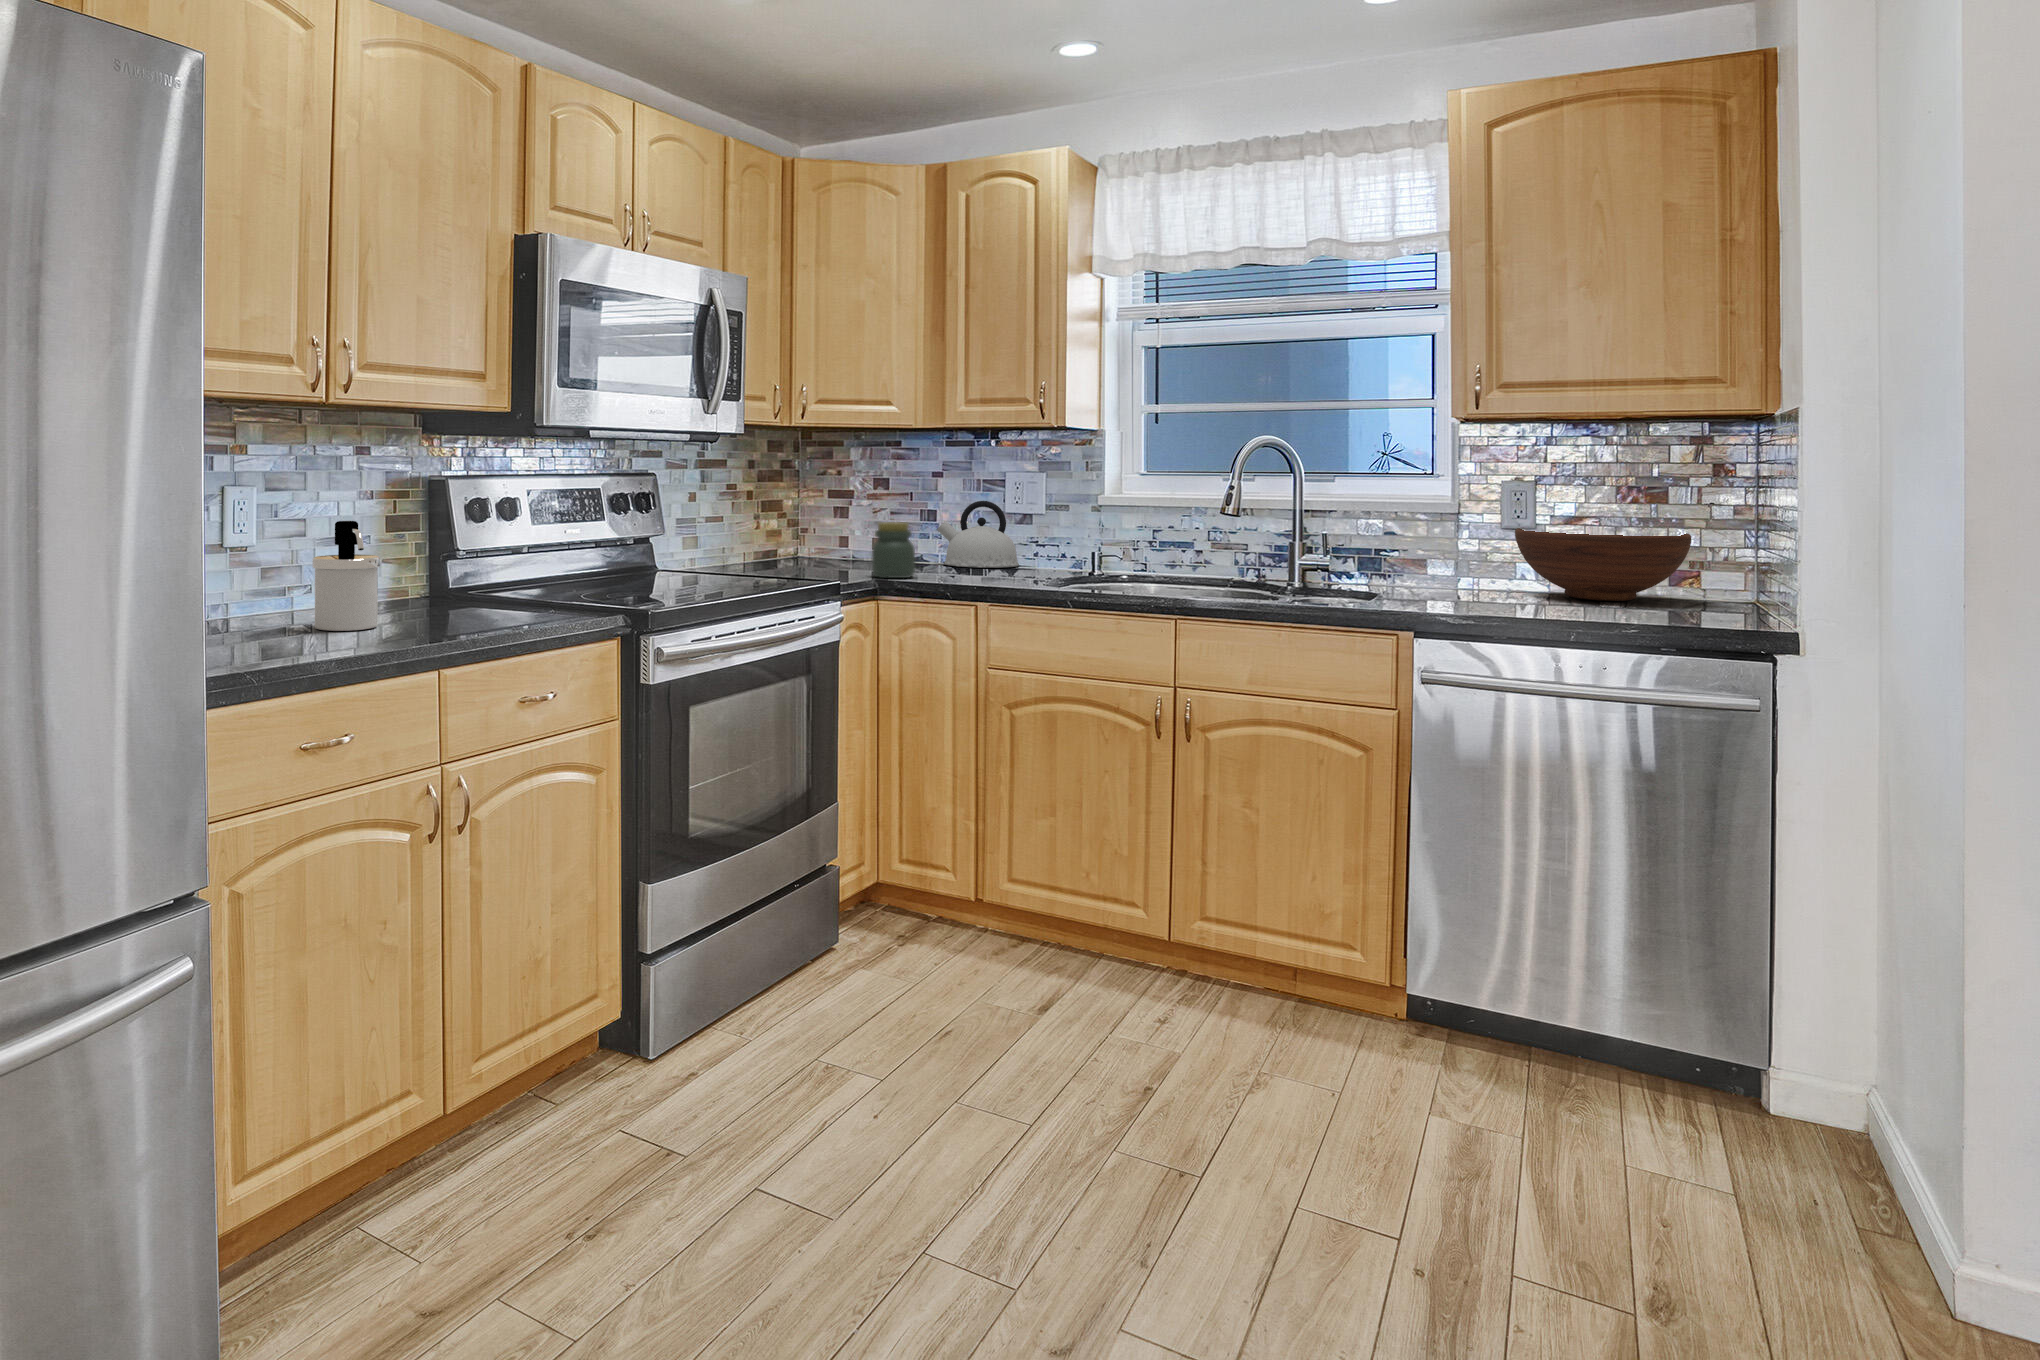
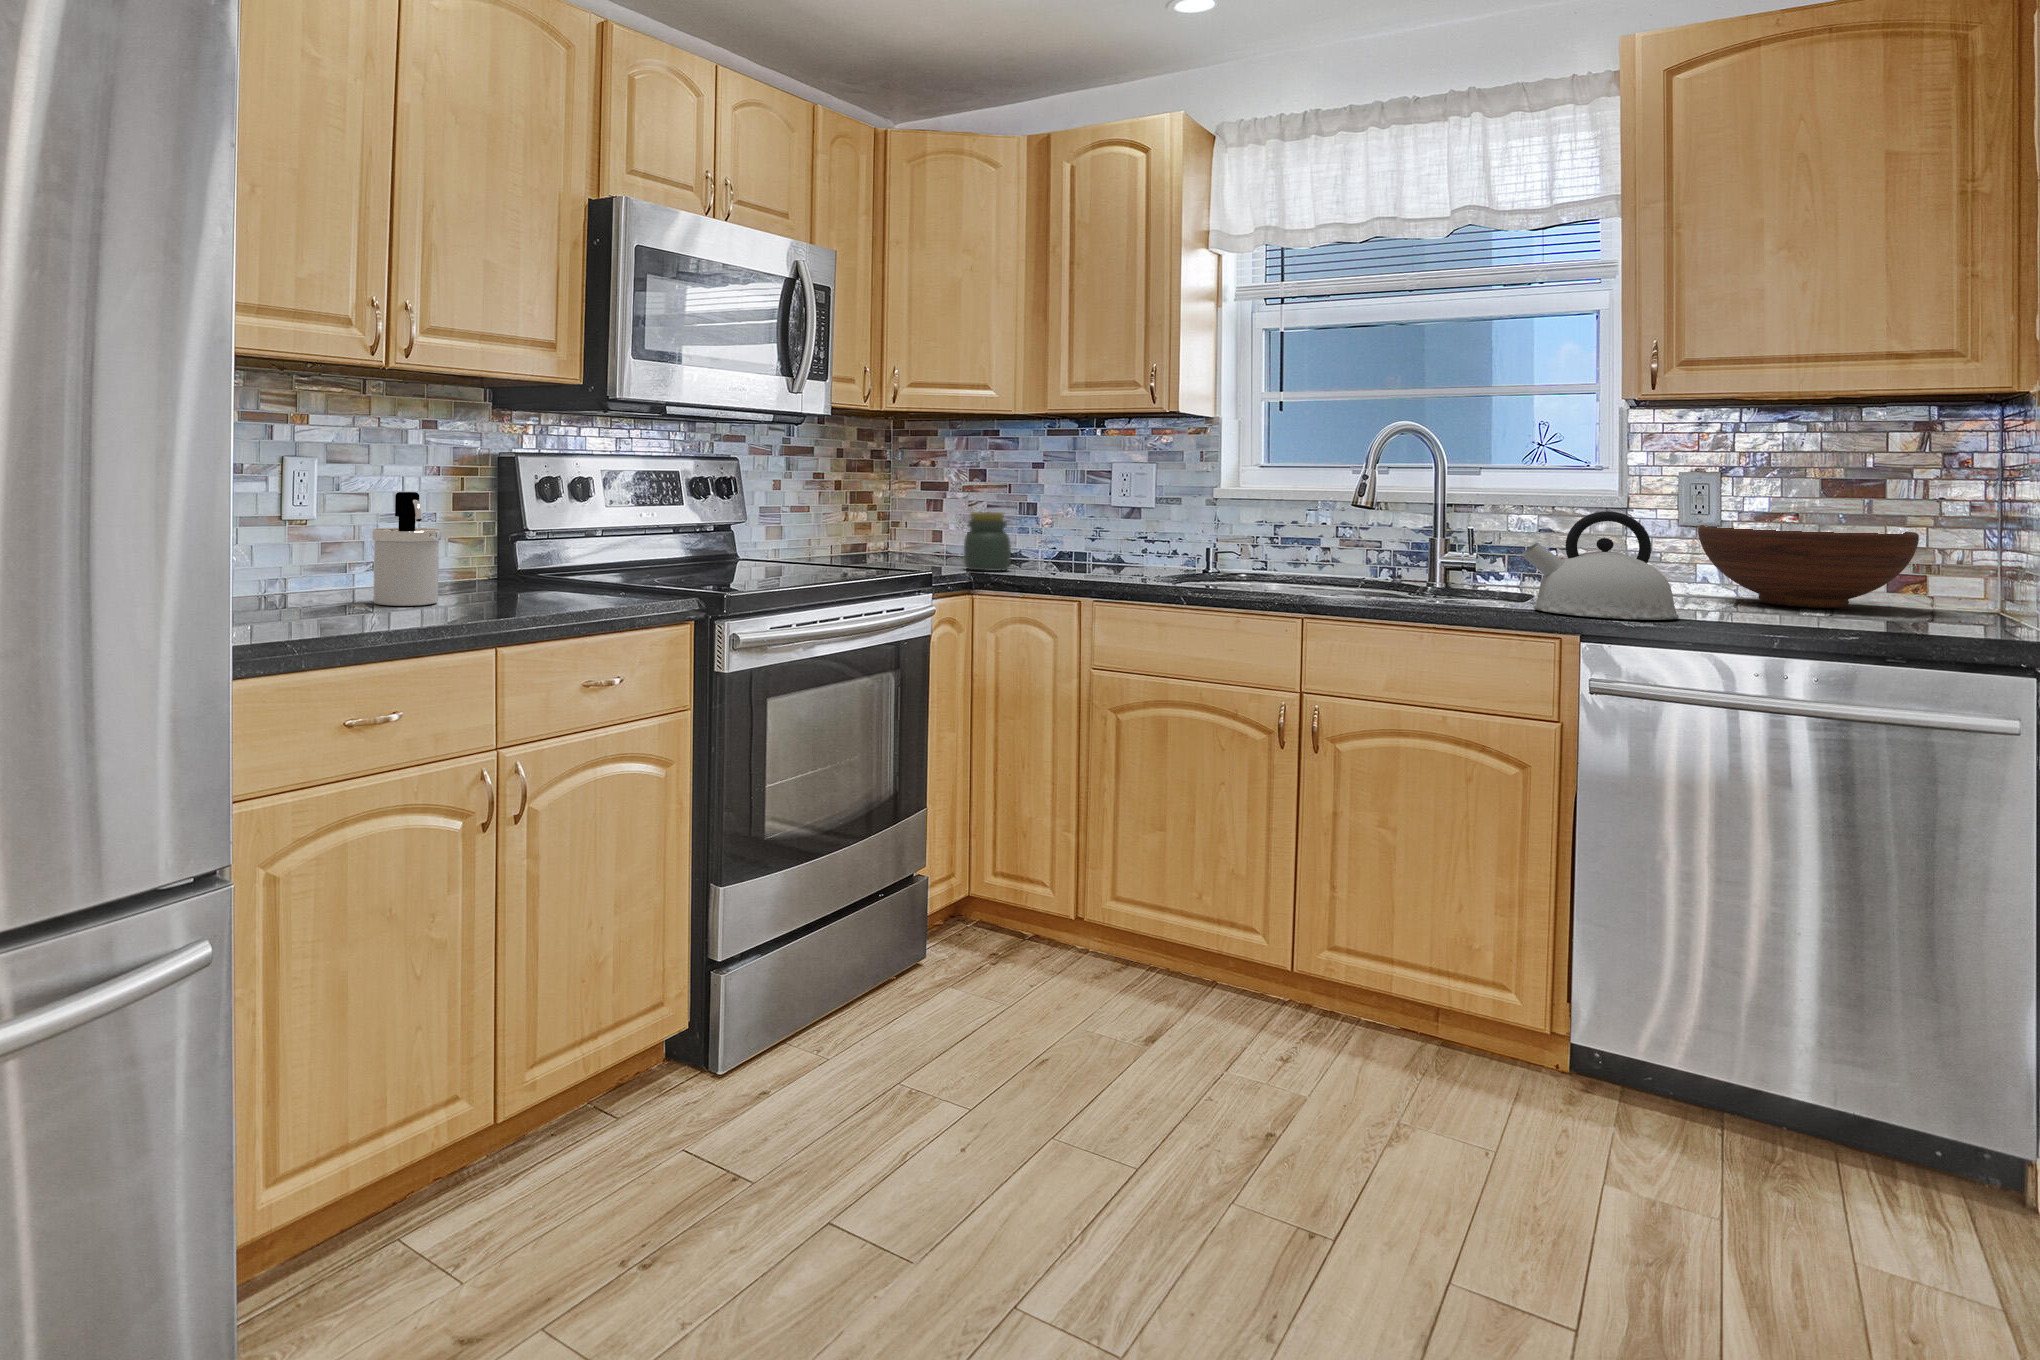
kettle: present [937,501,1019,568] -> present [1522,511,1679,620]

